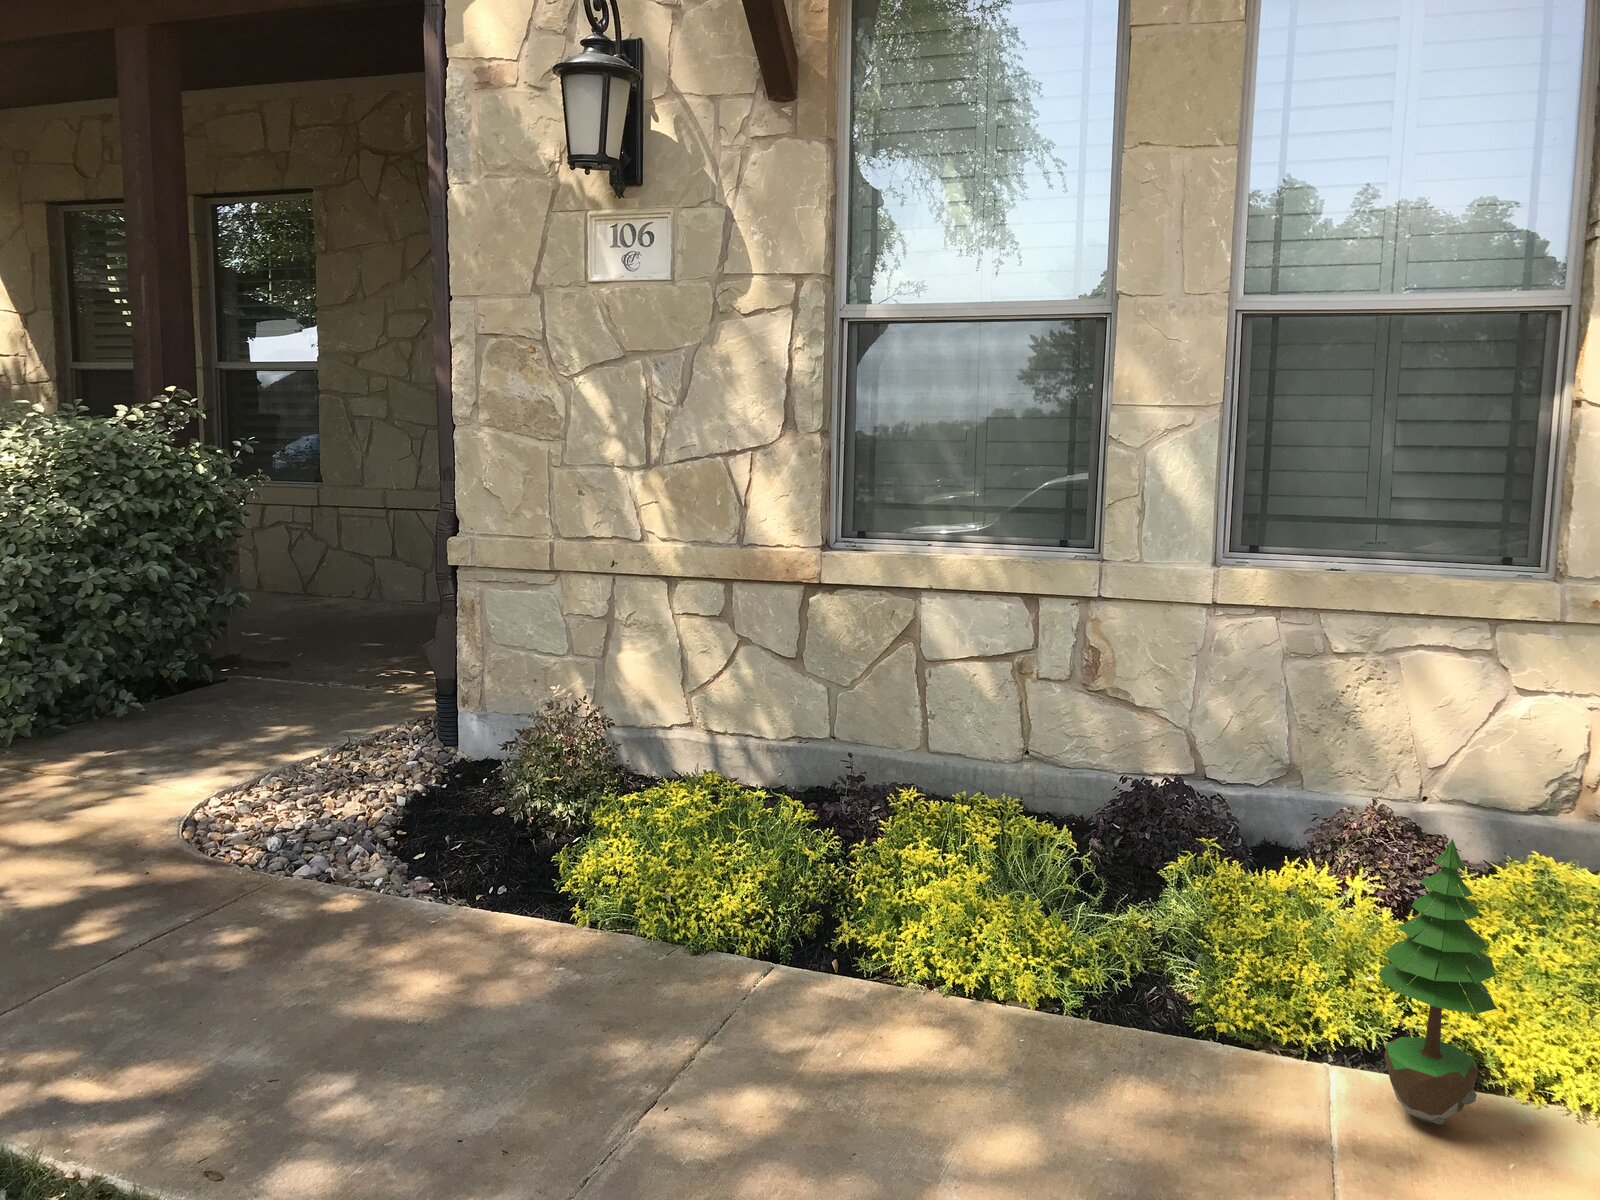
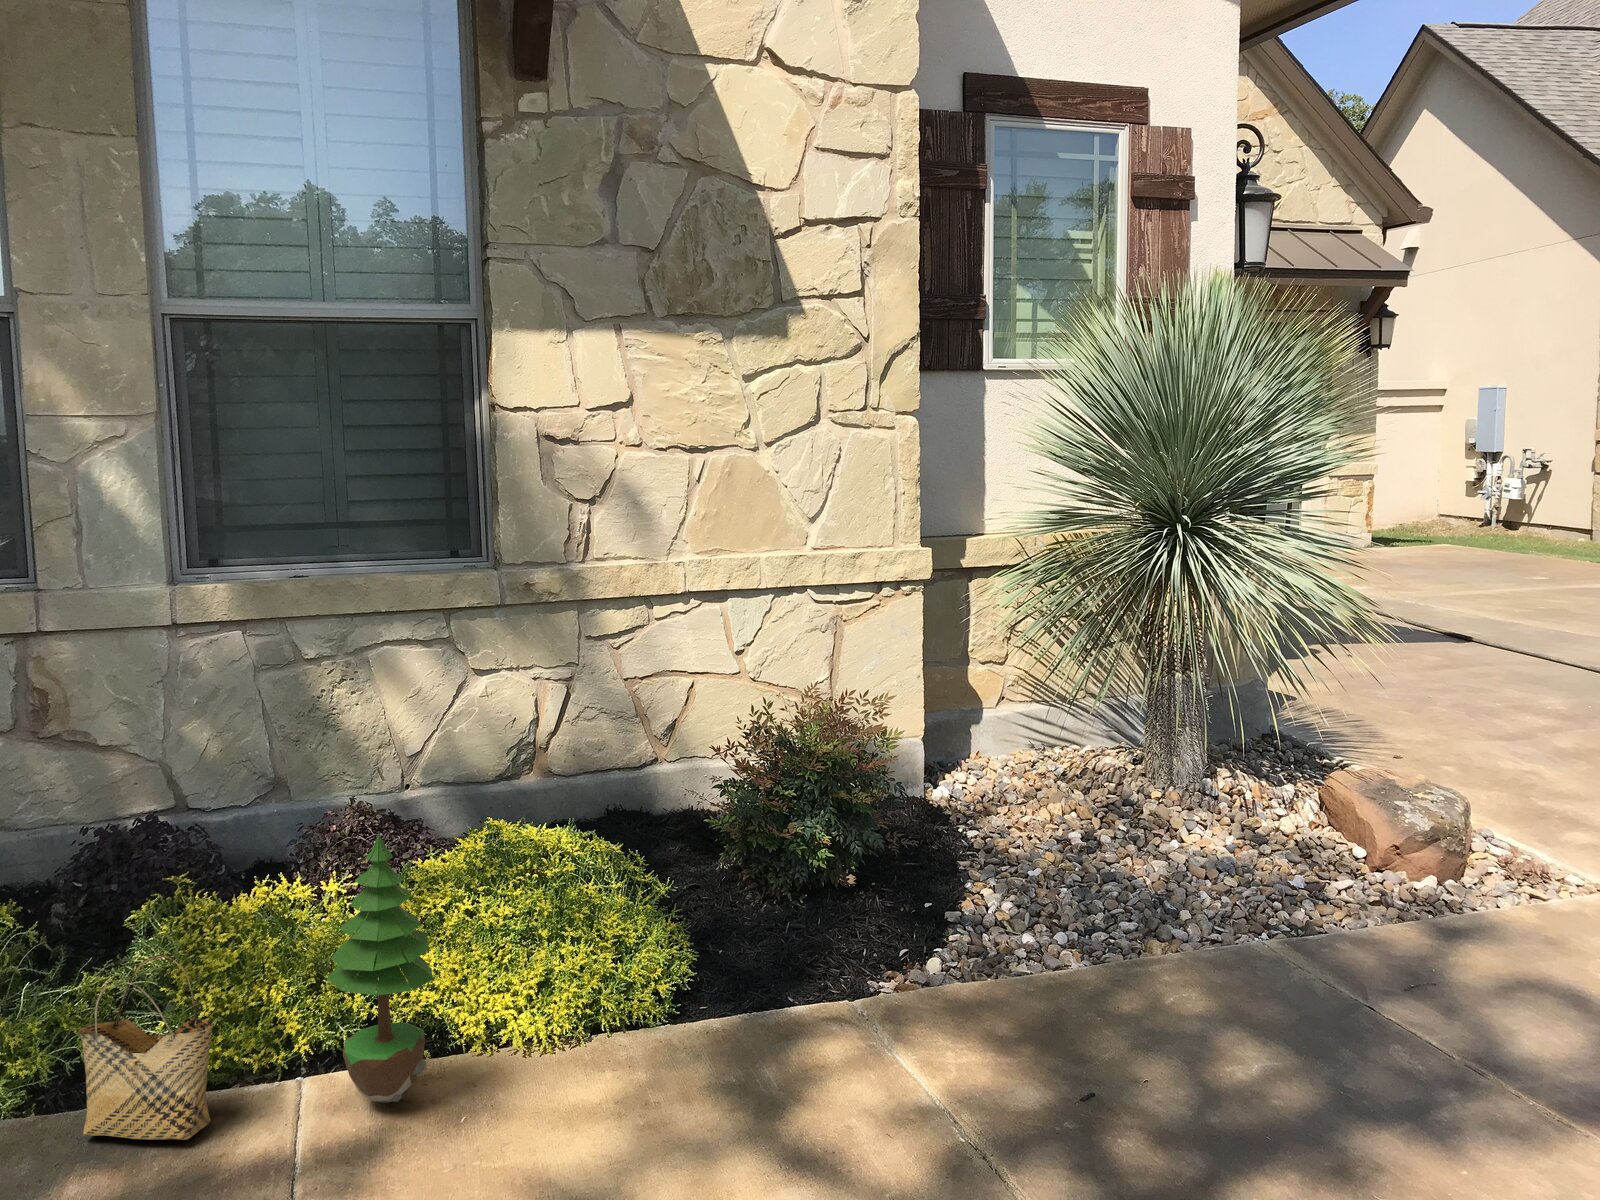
woven basket: none [1135,907,1259,1086] -> present [78,955,213,1140]

